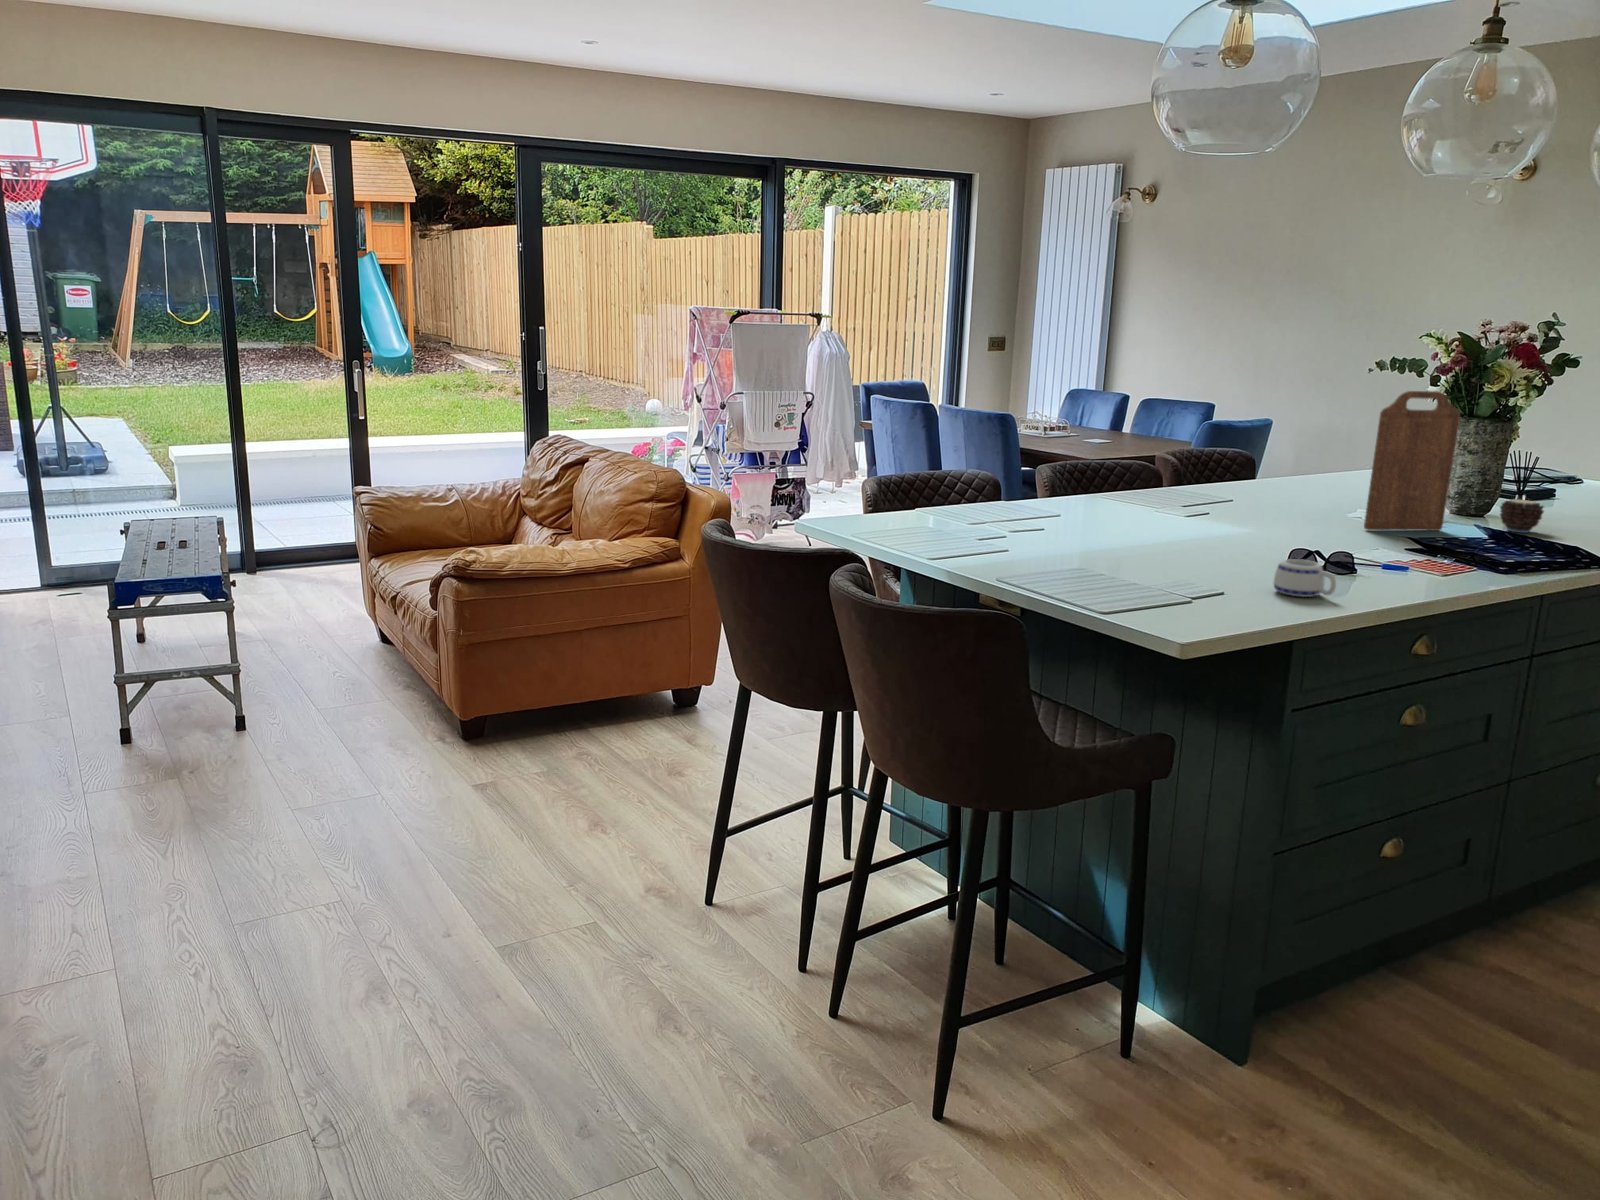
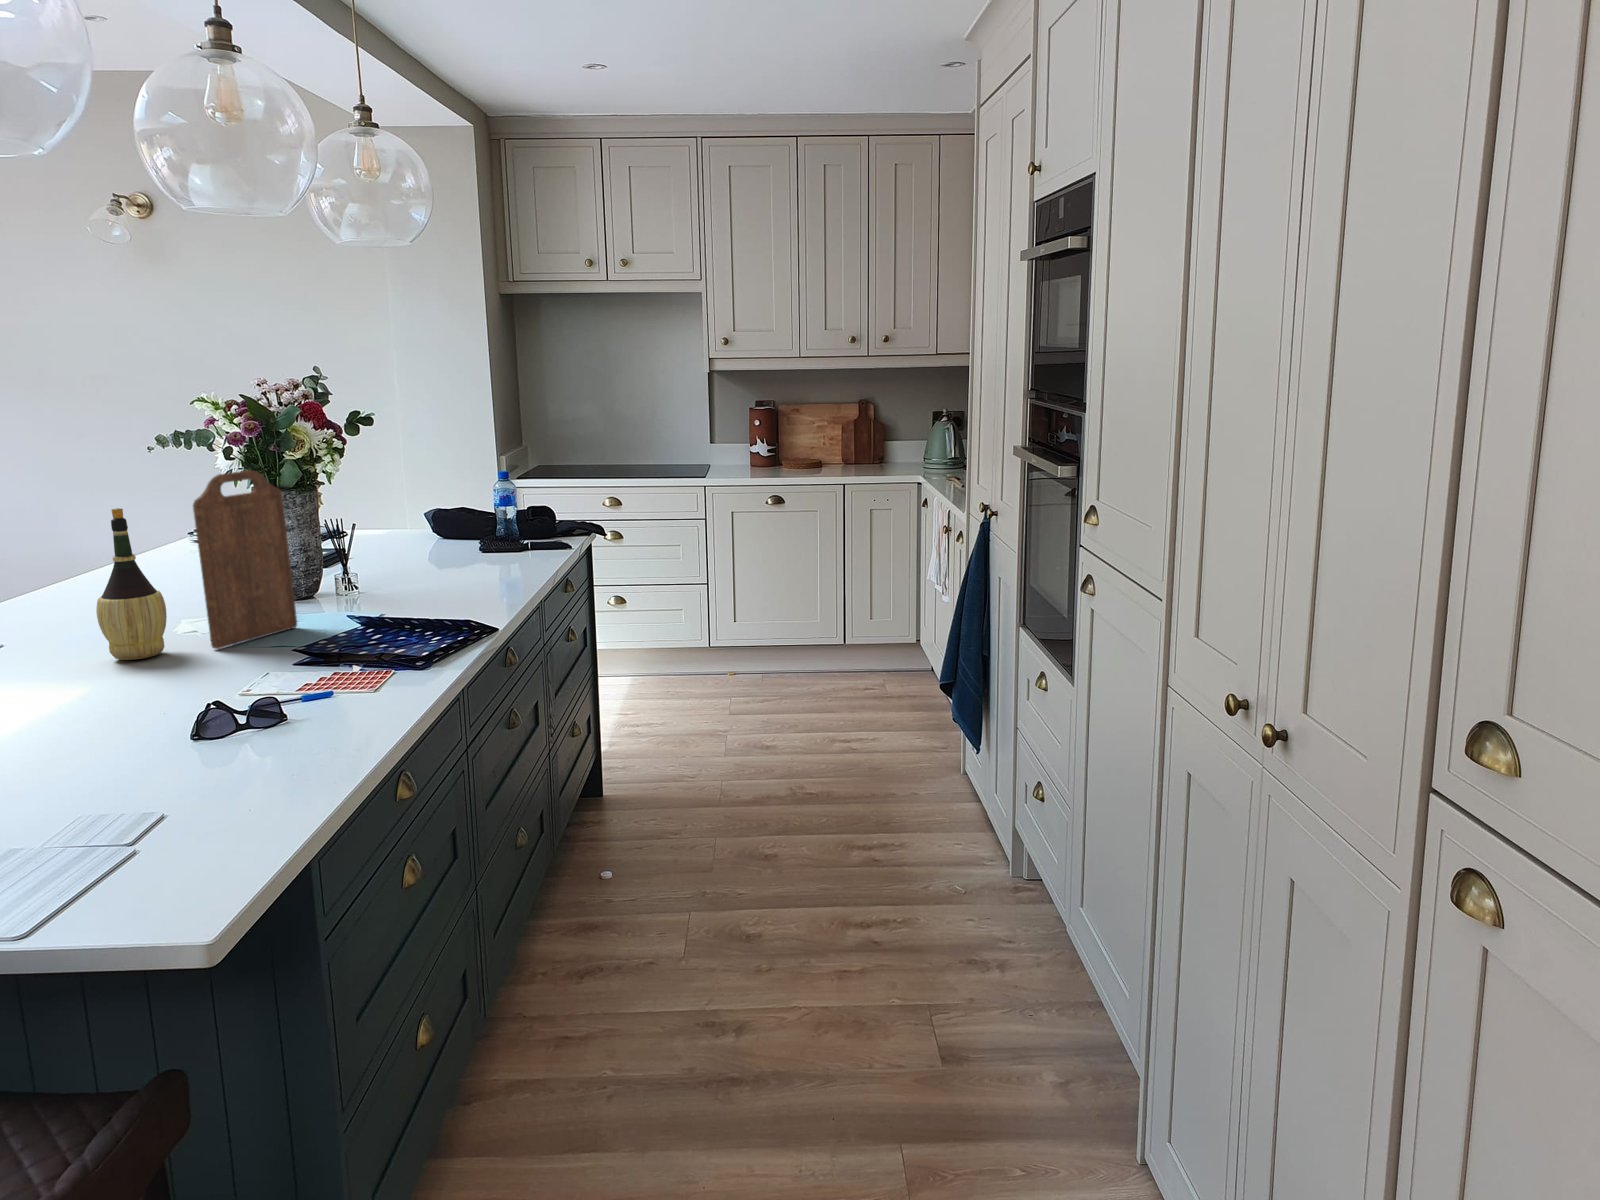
wine bottle: none [1290,408,1340,524] -> present [96,508,167,660]
candle: present [1500,499,1544,533] -> none [345,568,391,610]
mug: present [1274,559,1336,597] -> none [173,736,267,794]

